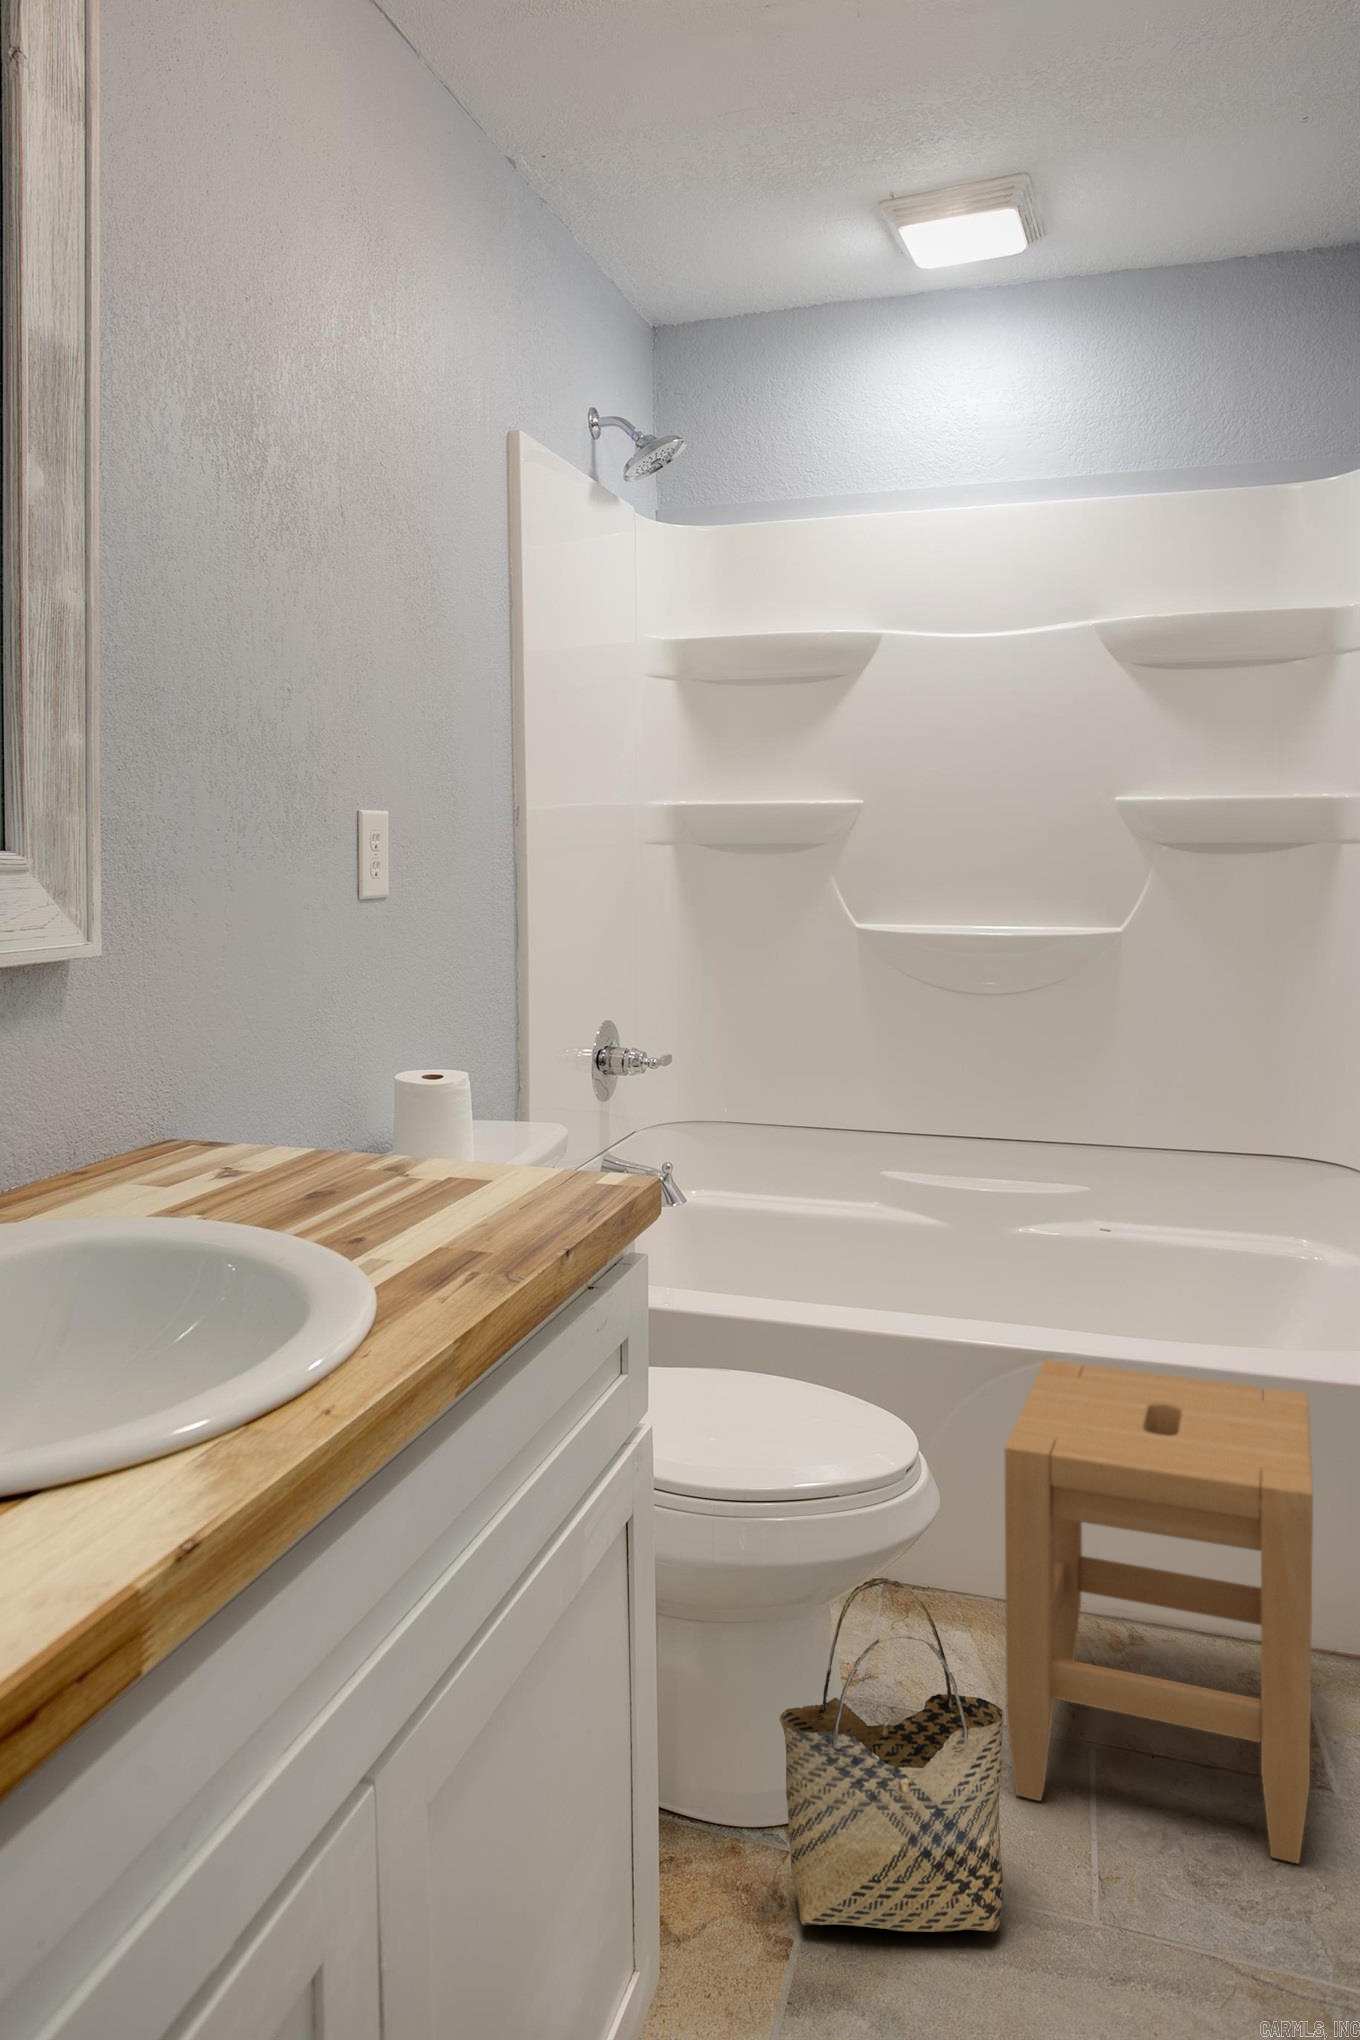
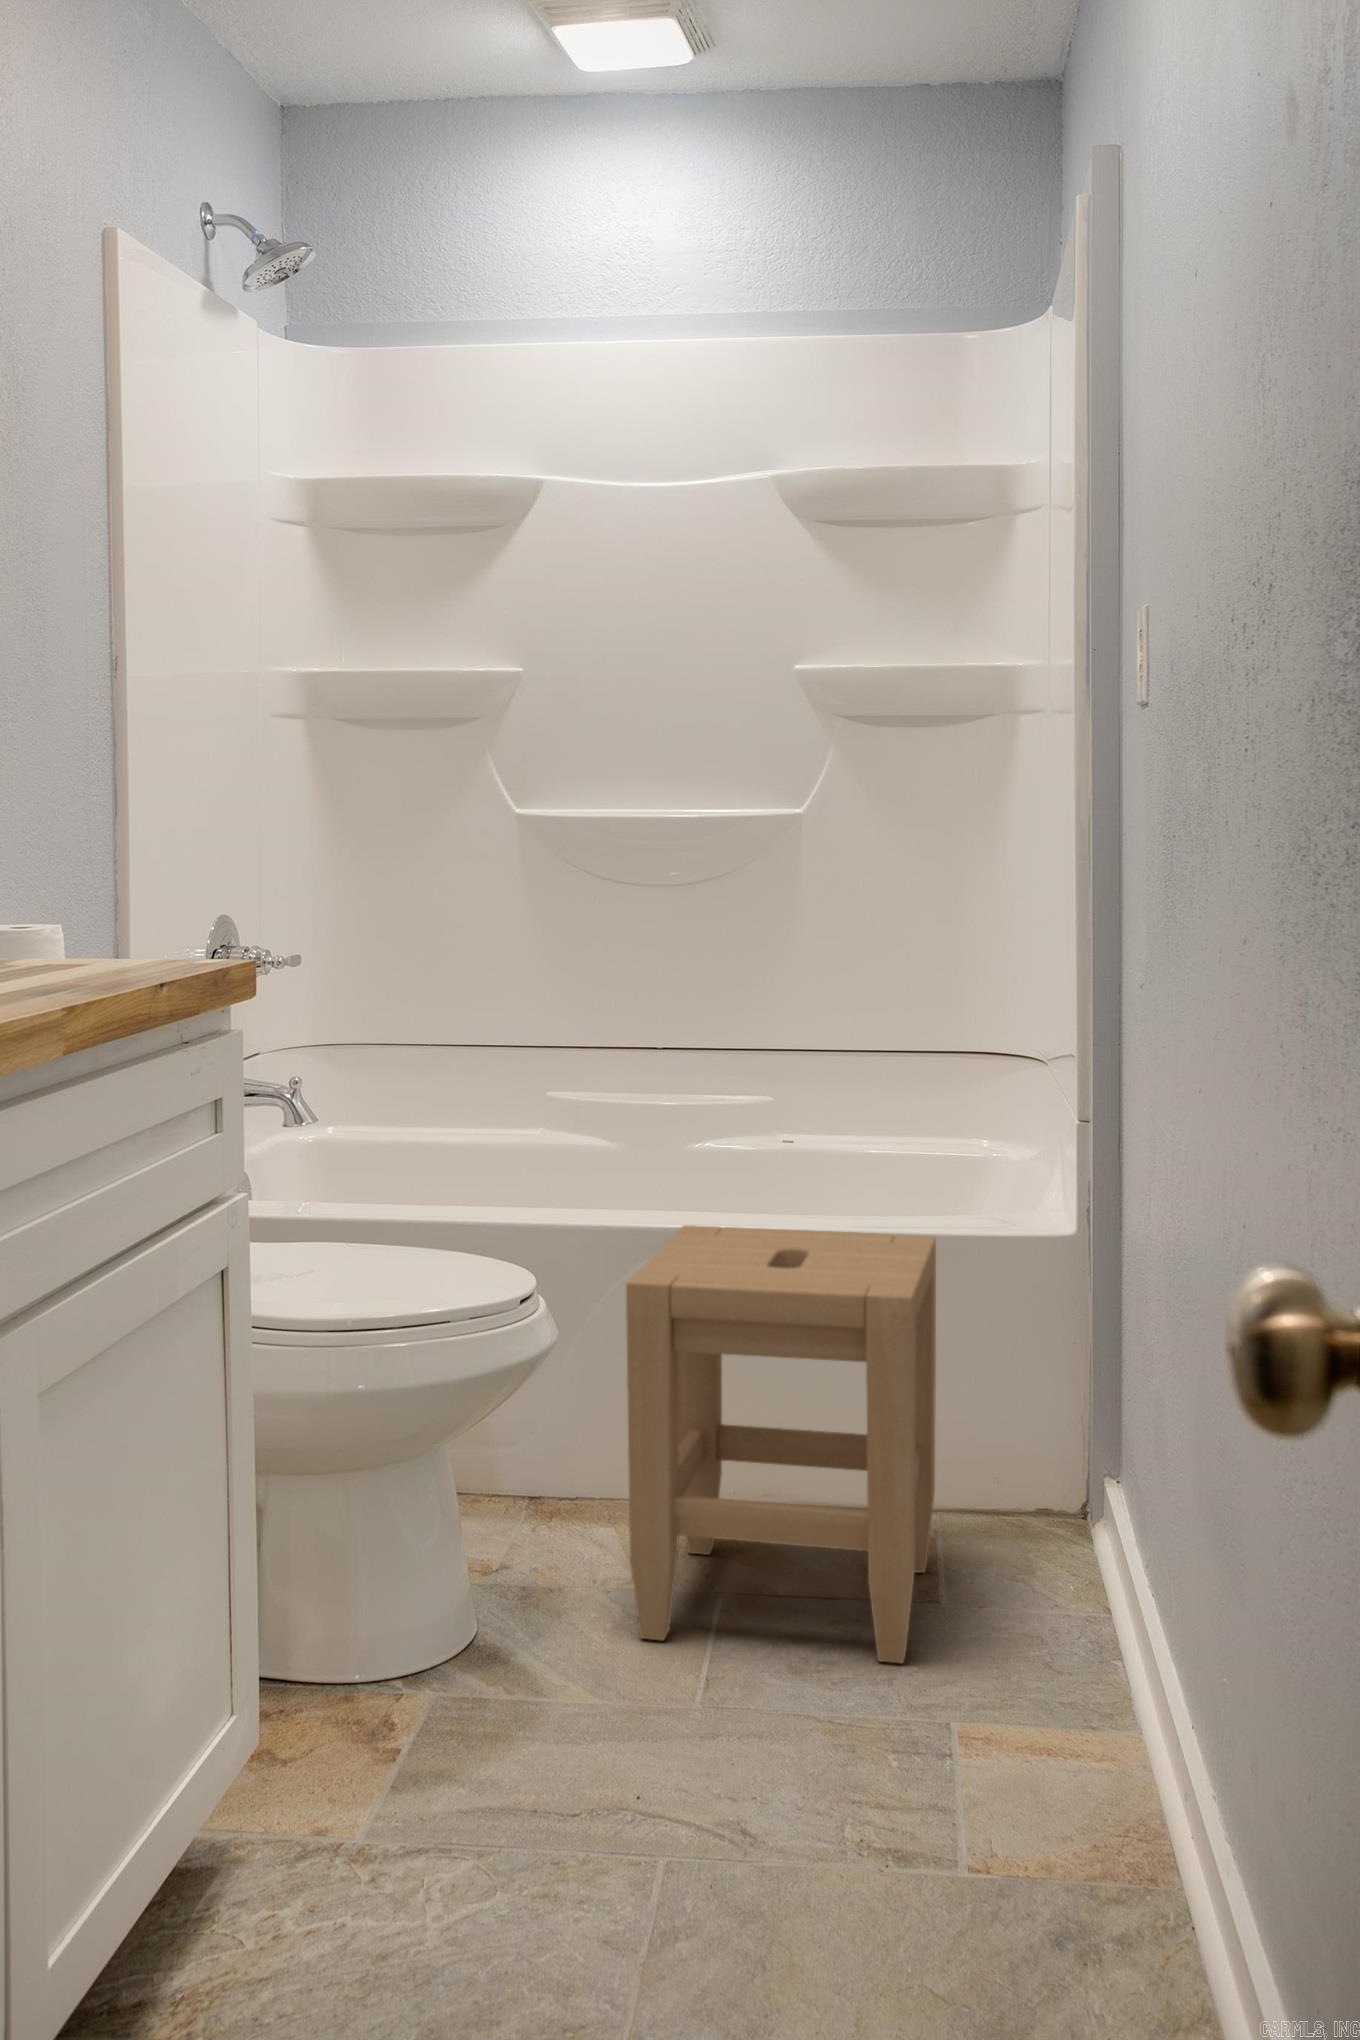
woven basket: present [780,1578,1004,1932] -> none [391,1405,615,1739]

